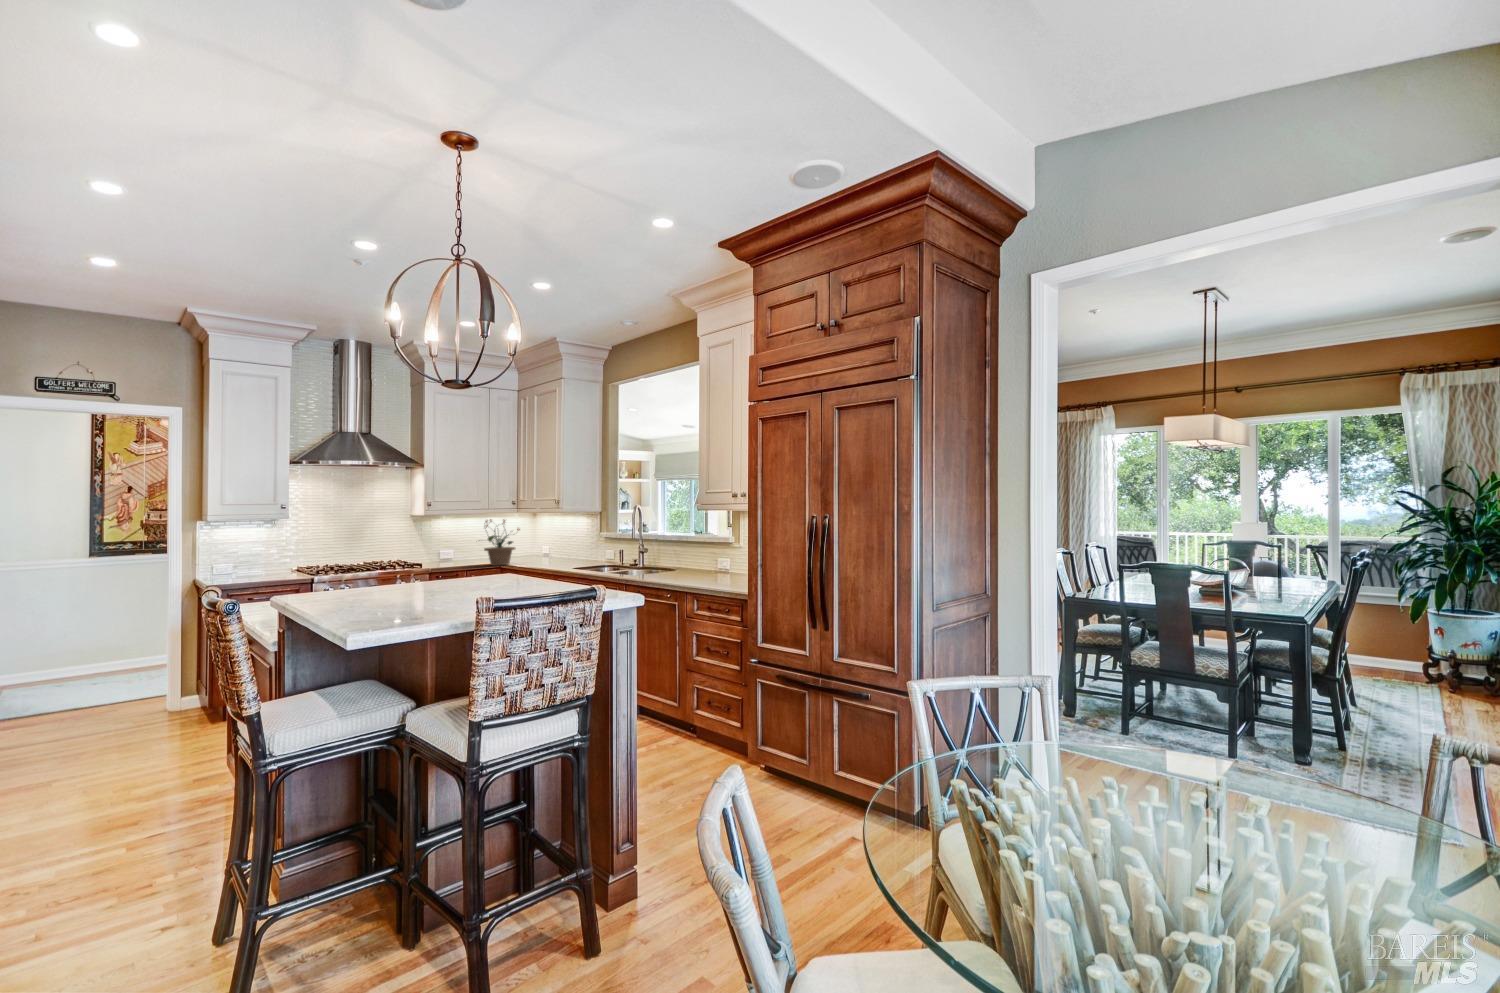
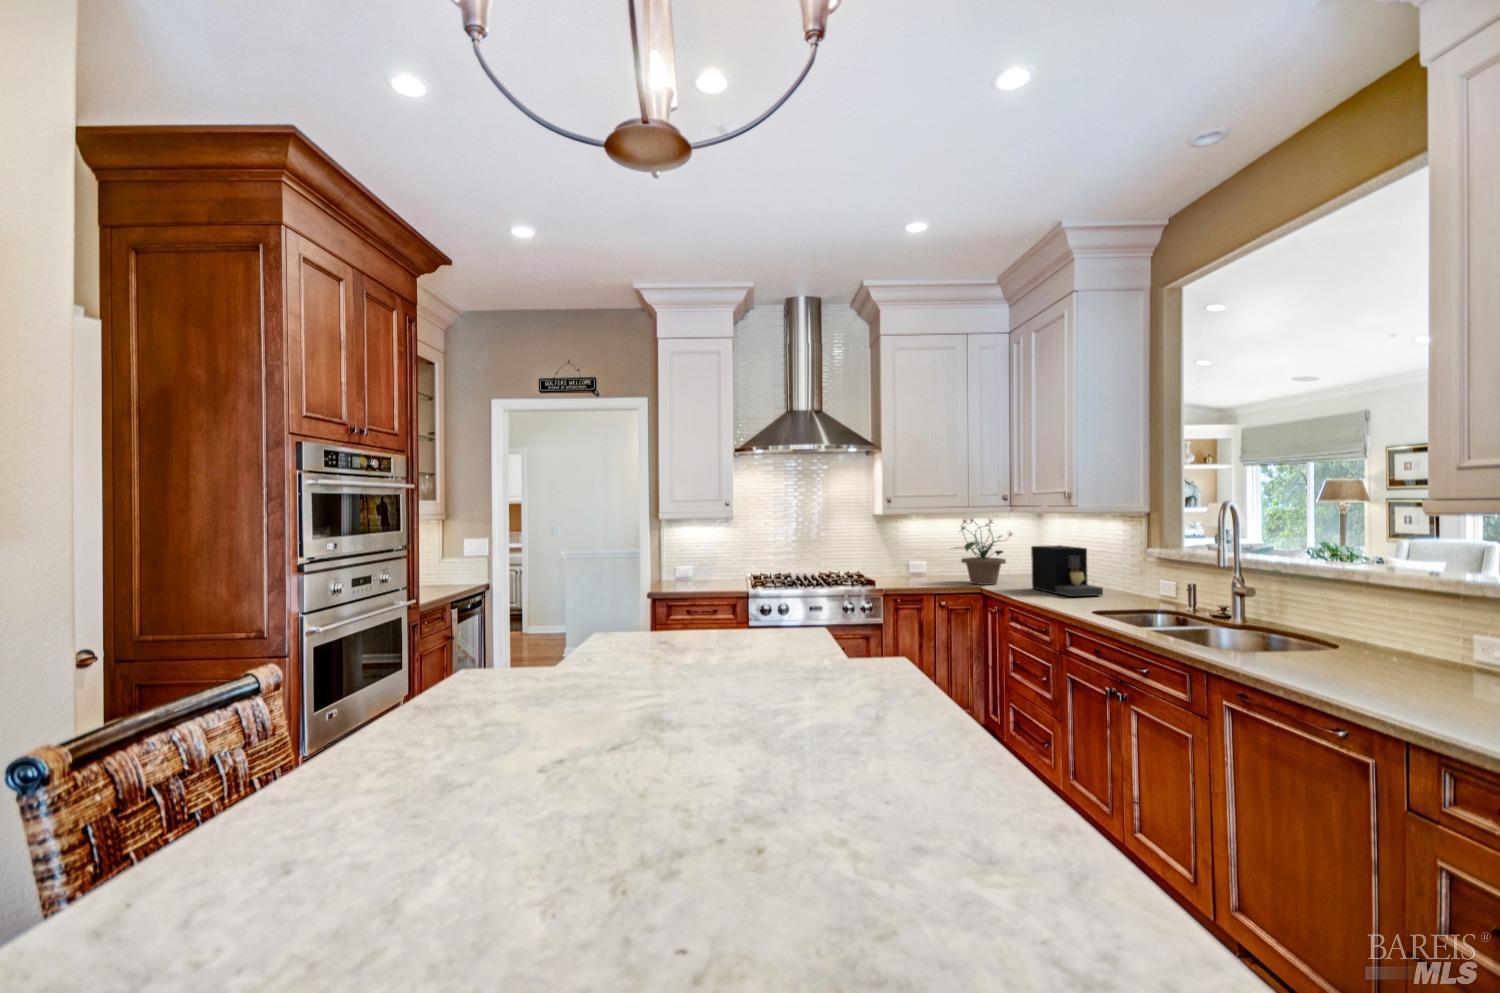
coffee maker: none [534,535,577,565] -> present [1031,545,1103,596]

